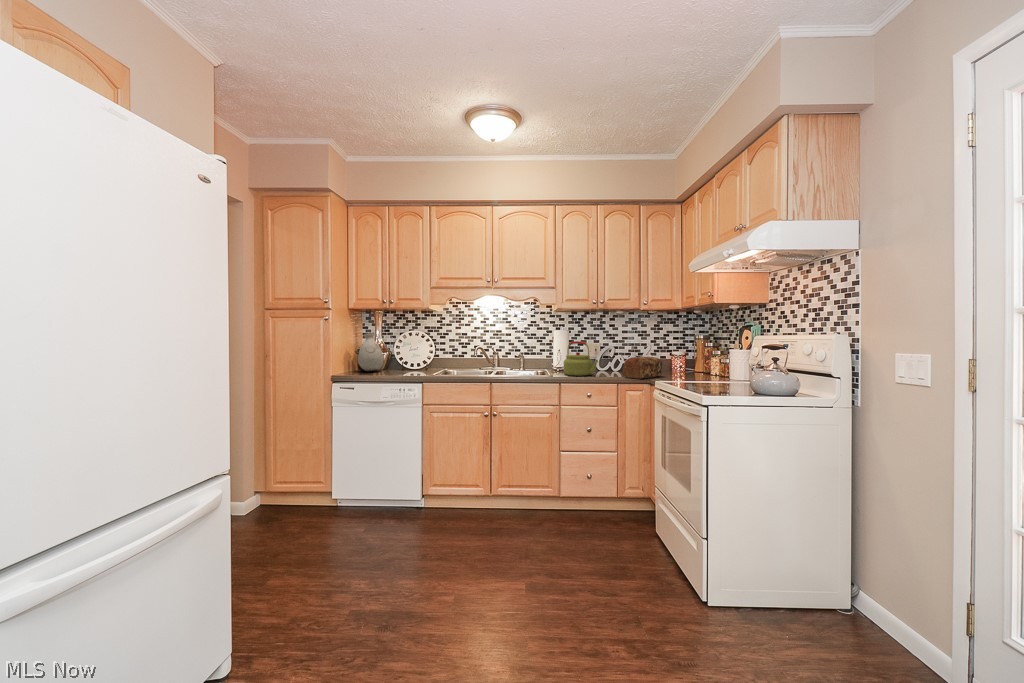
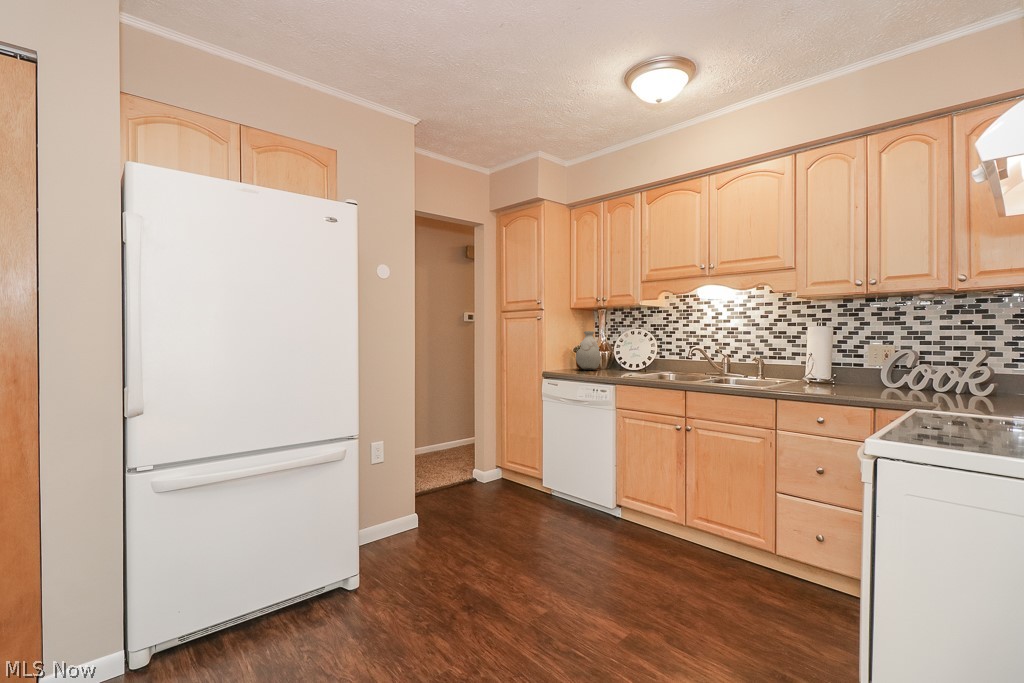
kettle: present [563,341,598,376] -> none [806,340,858,391]
bread loaf: present [623,356,662,379] -> none [901,366,998,402]

